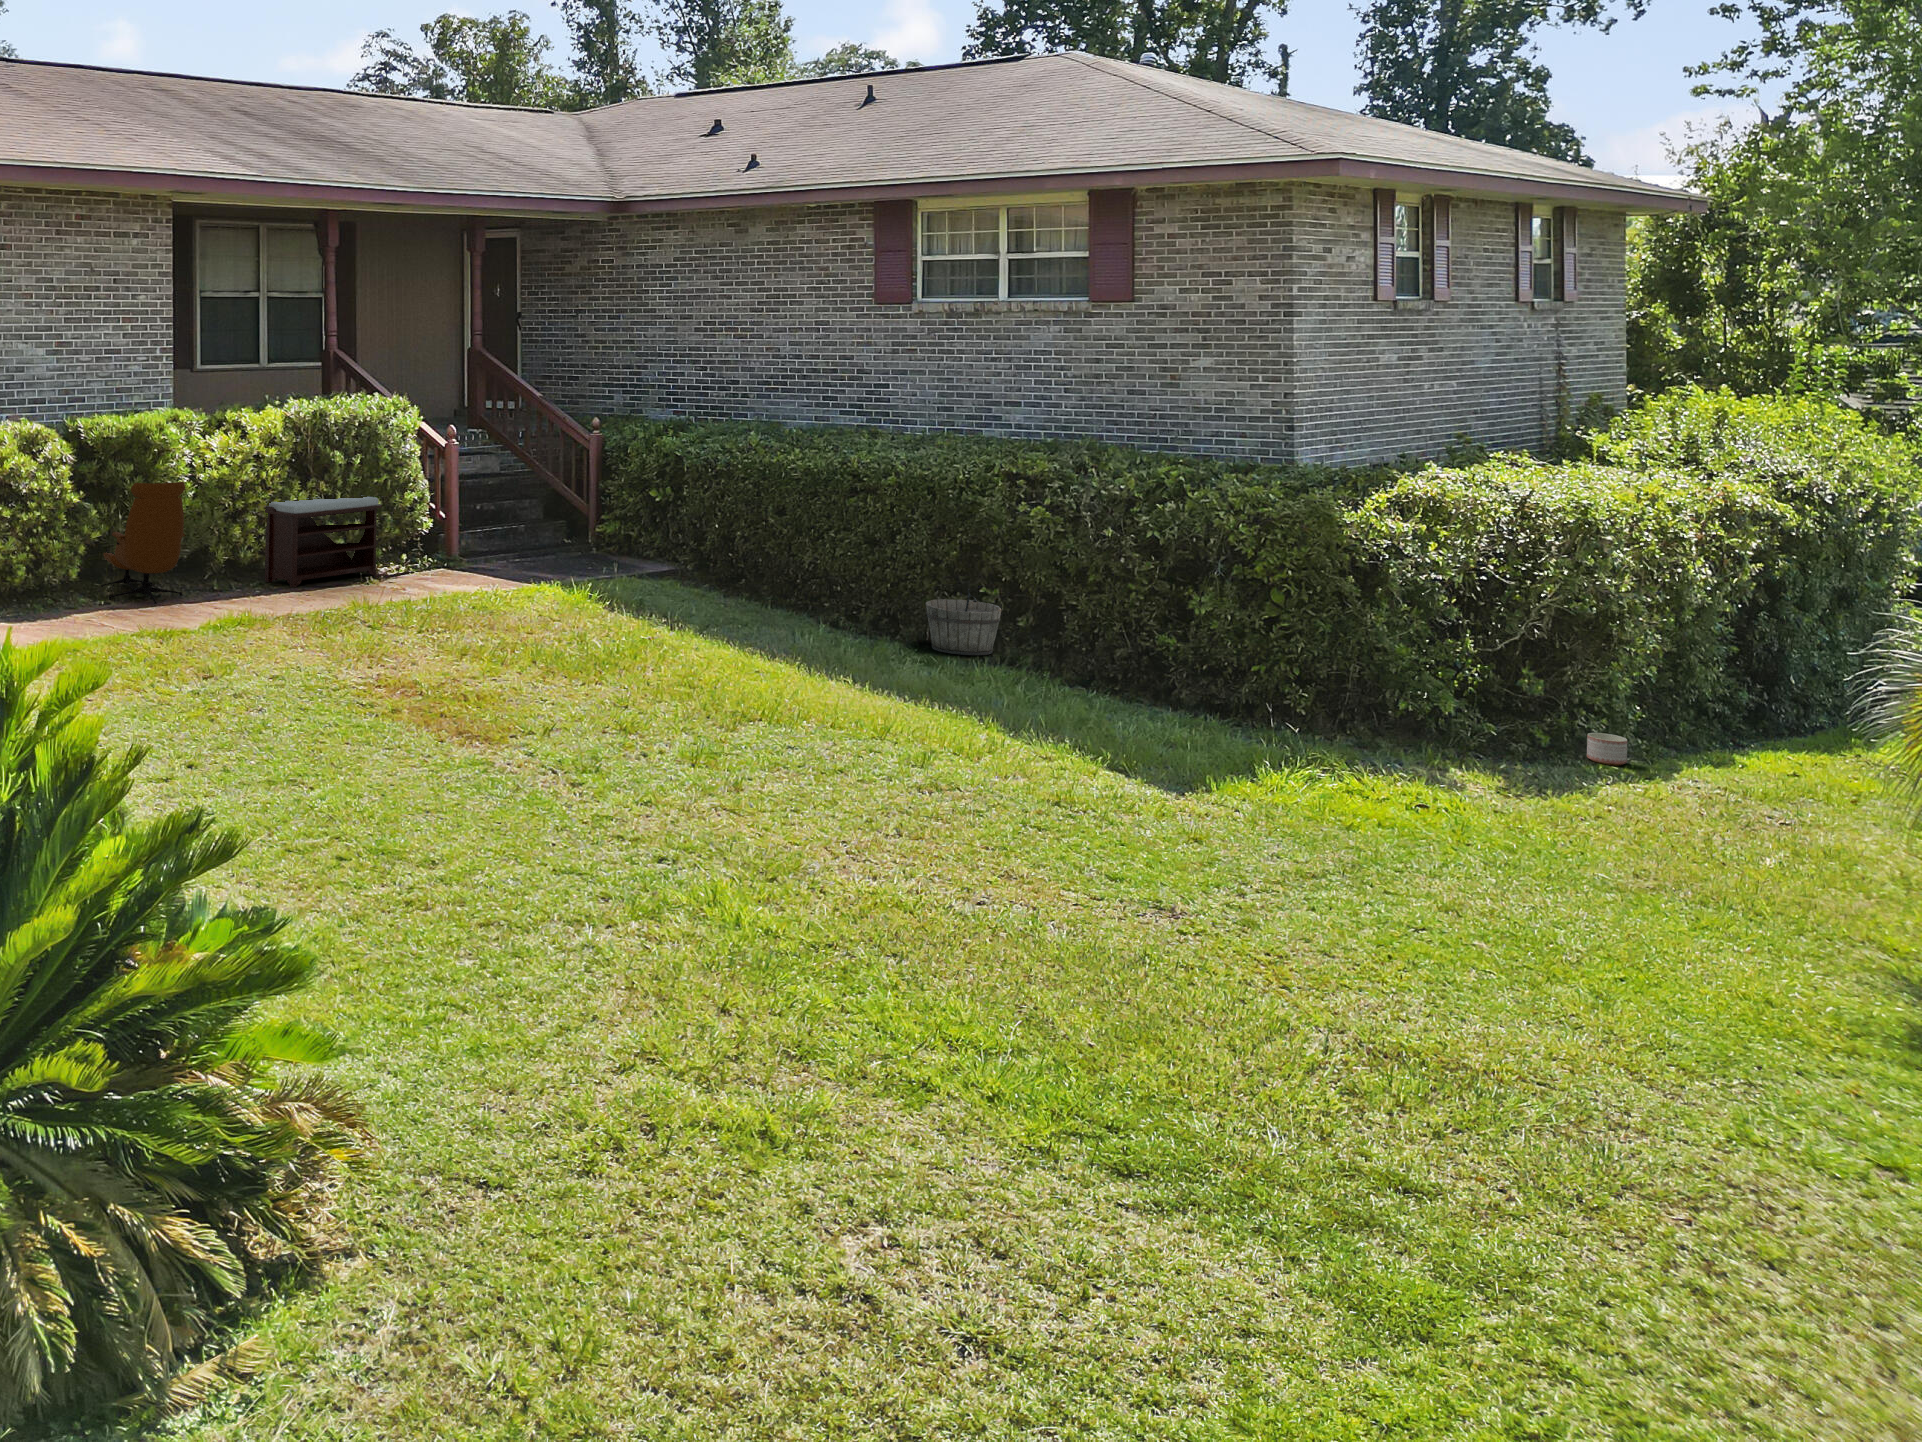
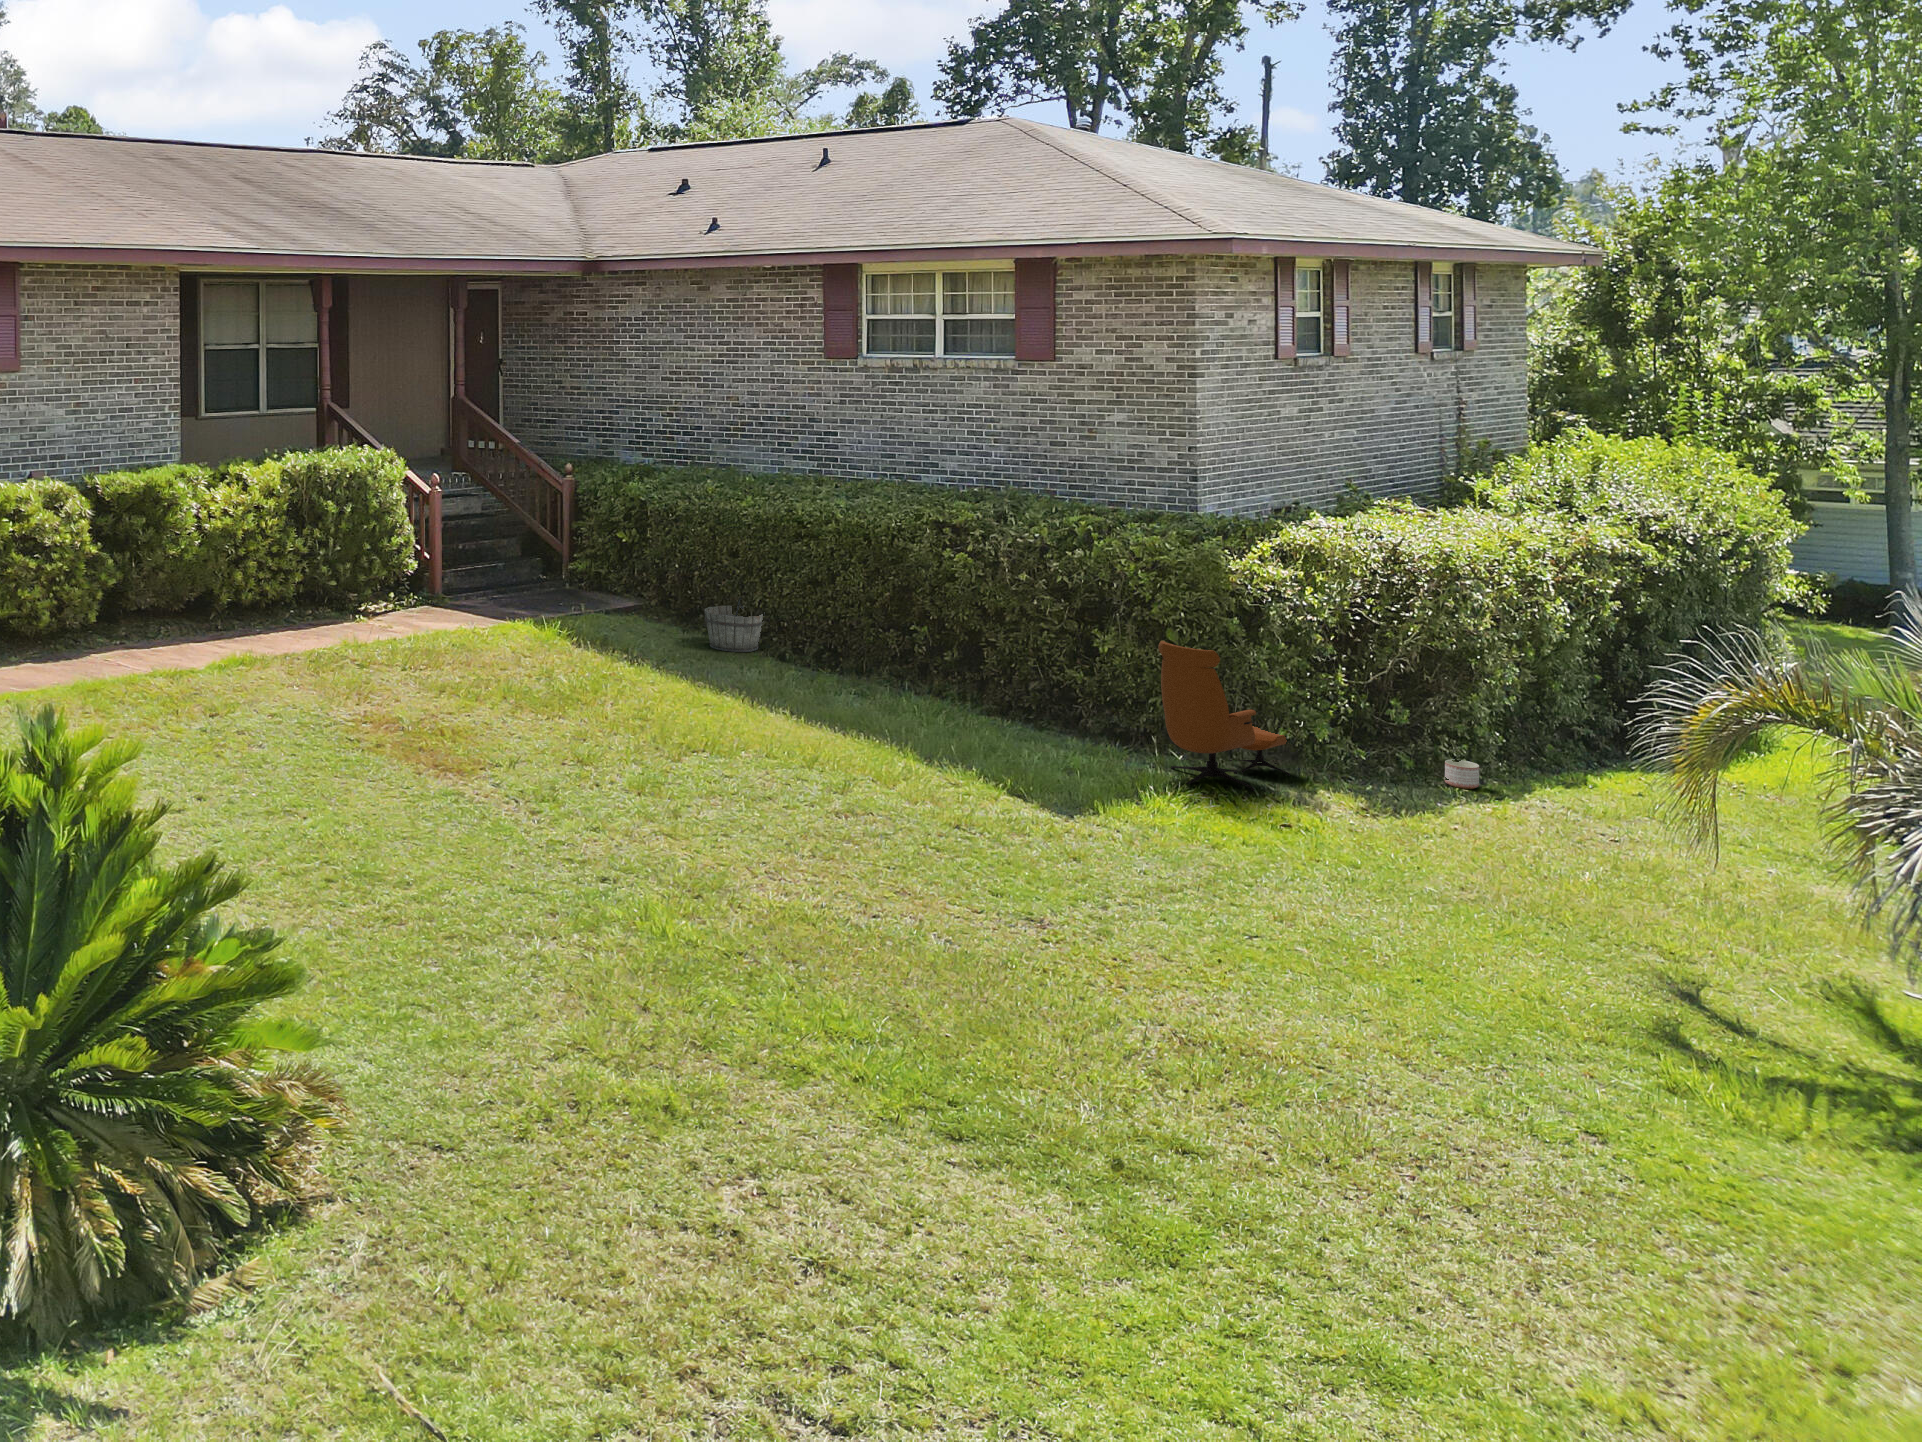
lounge chair: present [101,482,185,604] -> present [1158,641,1290,791]
bench: present [265,497,382,588] -> none [265,539,375,628]
wooden bucket: present [926,589,1001,655] -> present [704,598,764,652]

